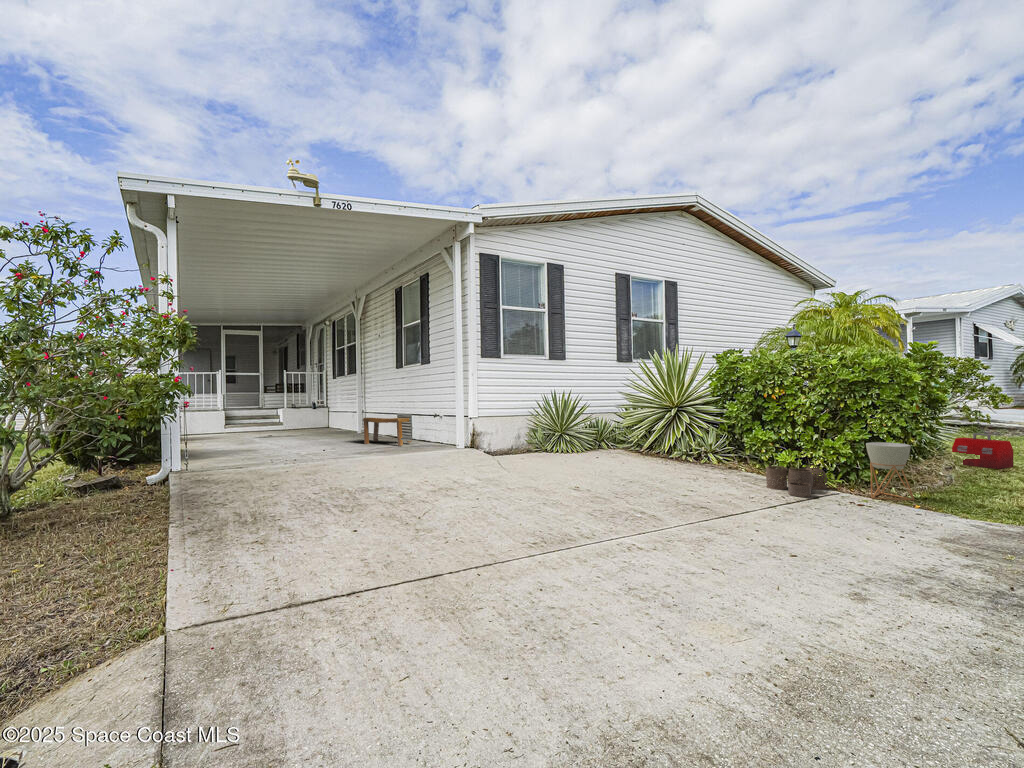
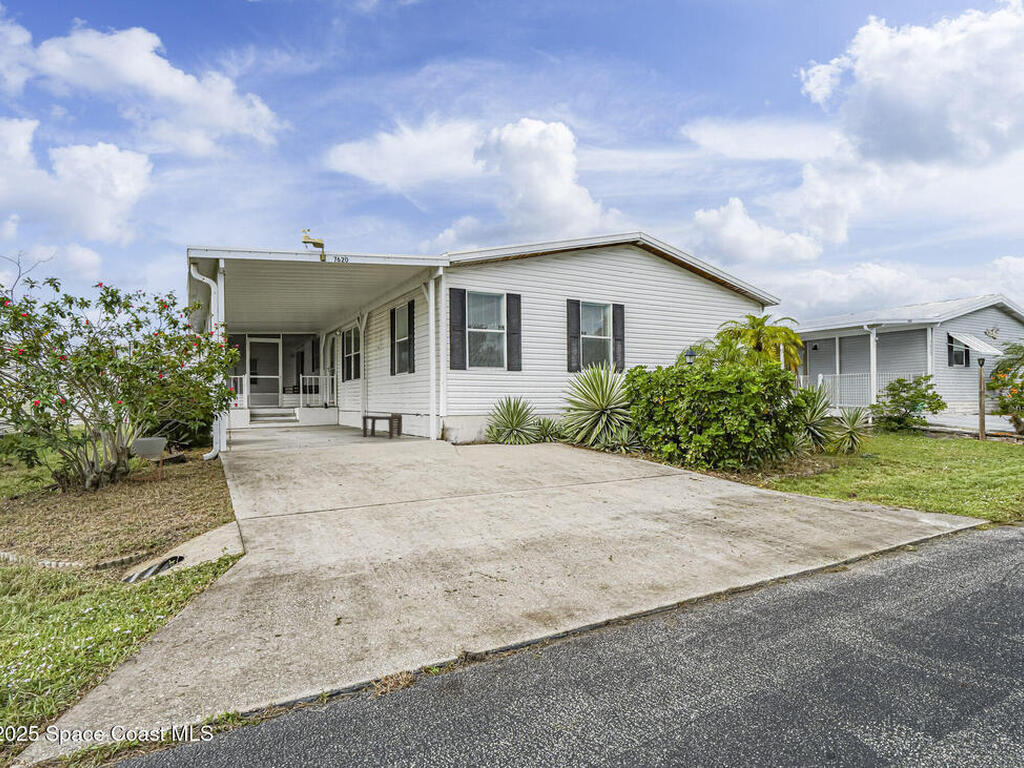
toolbox: present [952,433,1013,469] -> none [813,432,854,460]
planter: present [866,442,914,501] -> present [133,437,166,480]
woven basket: present [766,463,827,497] -> none [639,450,682,473]

